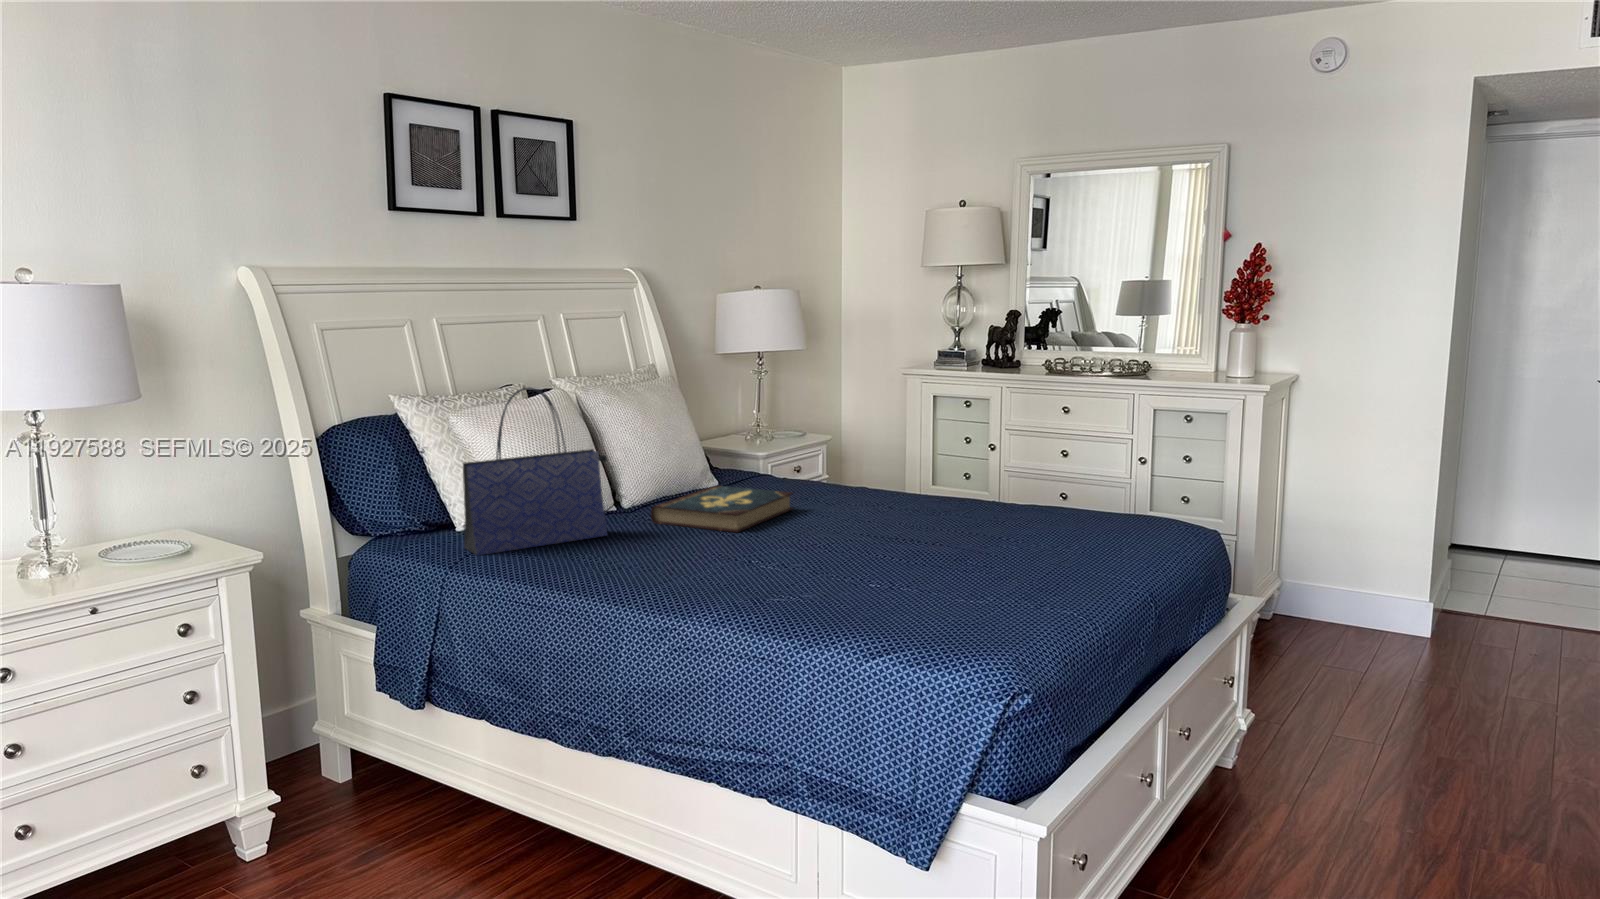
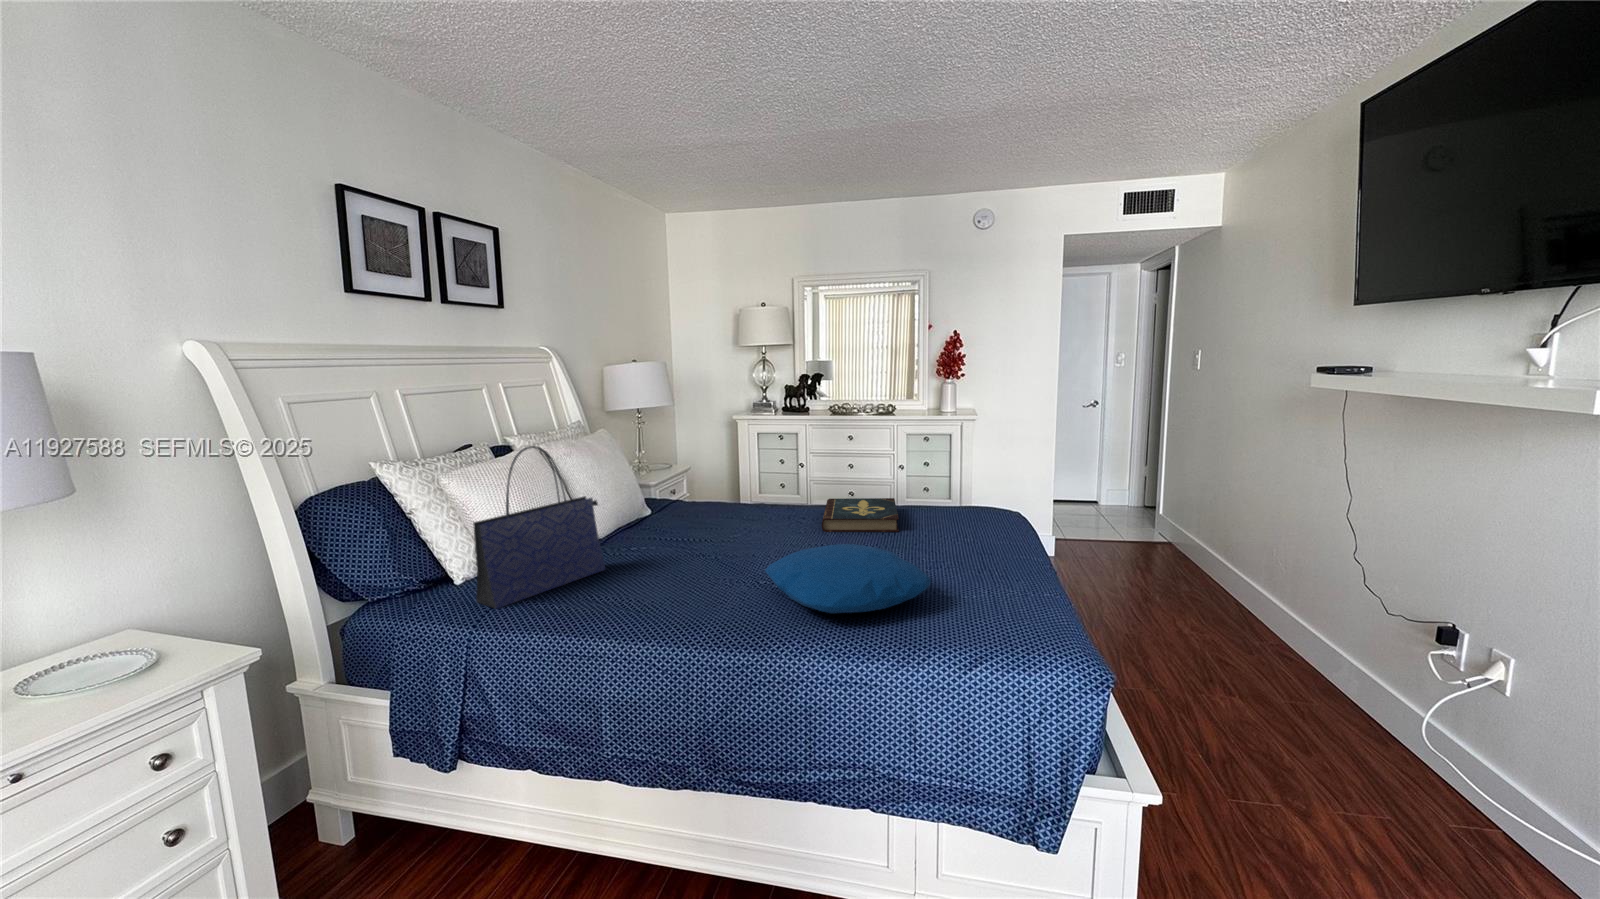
book: present [651,486,793,532] -> present [821,498,899,532]
pillow: none [746,529,920,598] -> present [765,544,931,613]

